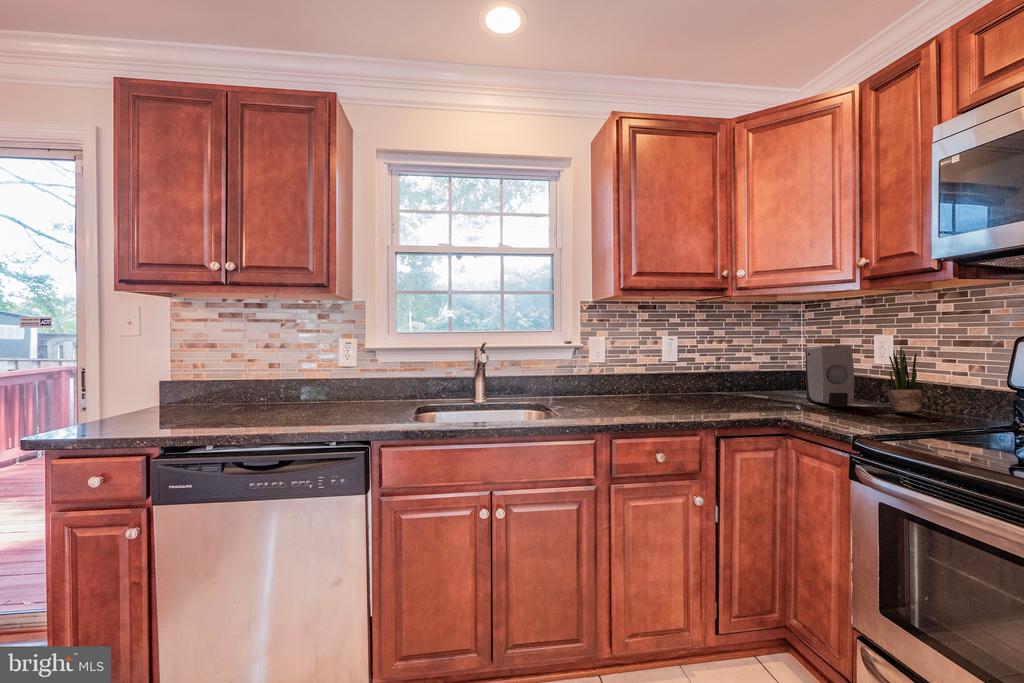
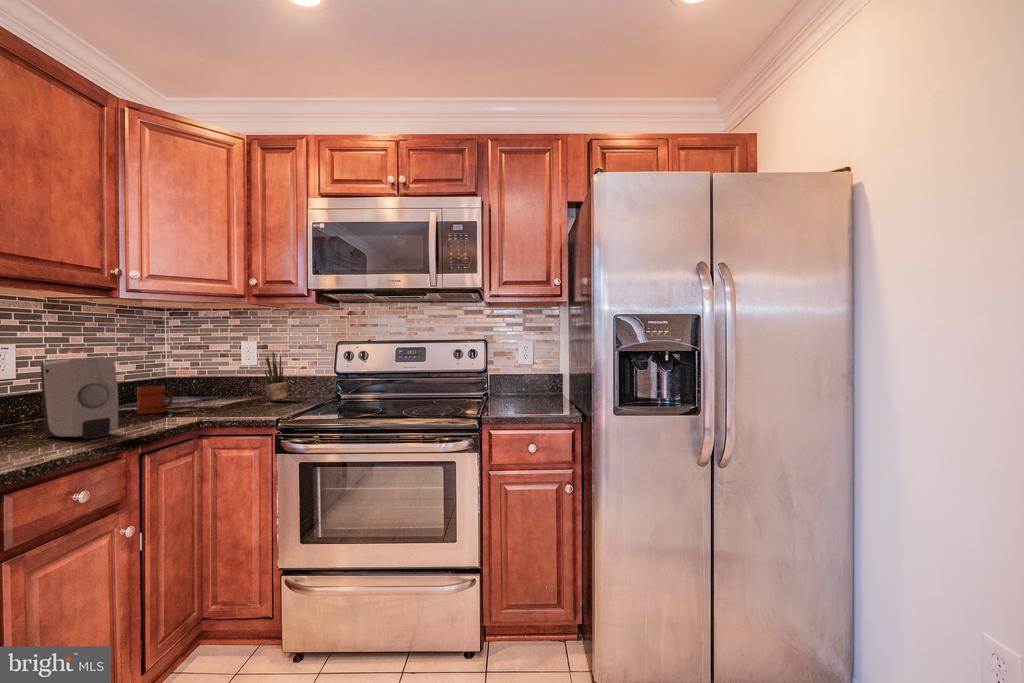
soap dispenser: present [805,346,854,407] -> present [41,358,118,439]
mug: none [747,377,776,404] -> present [137,386,173,414]

